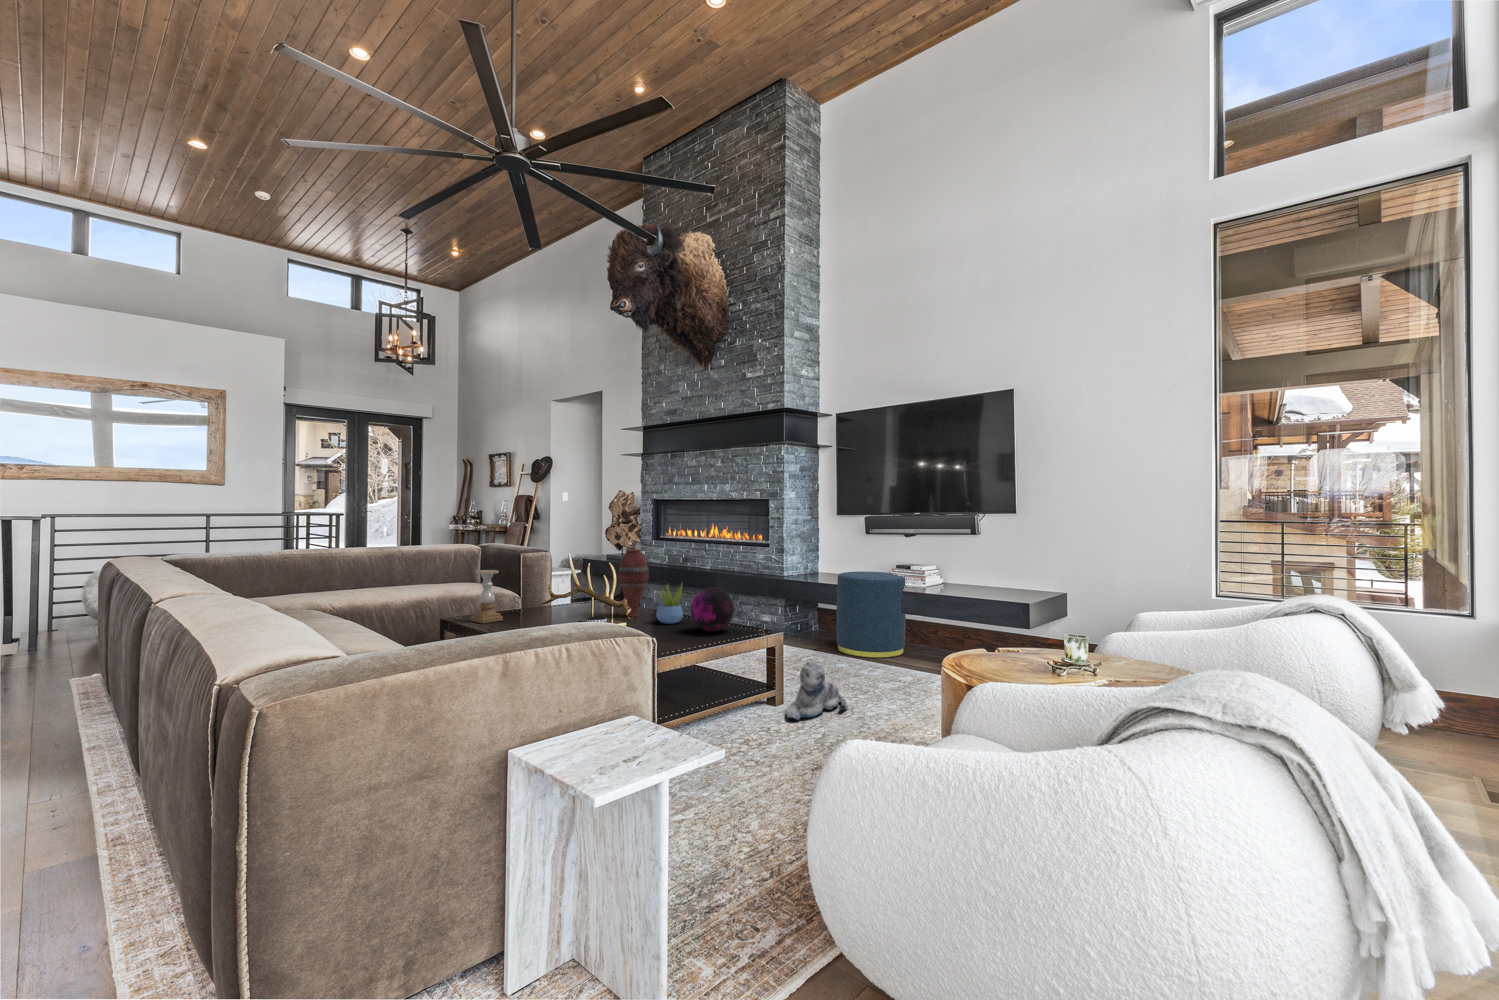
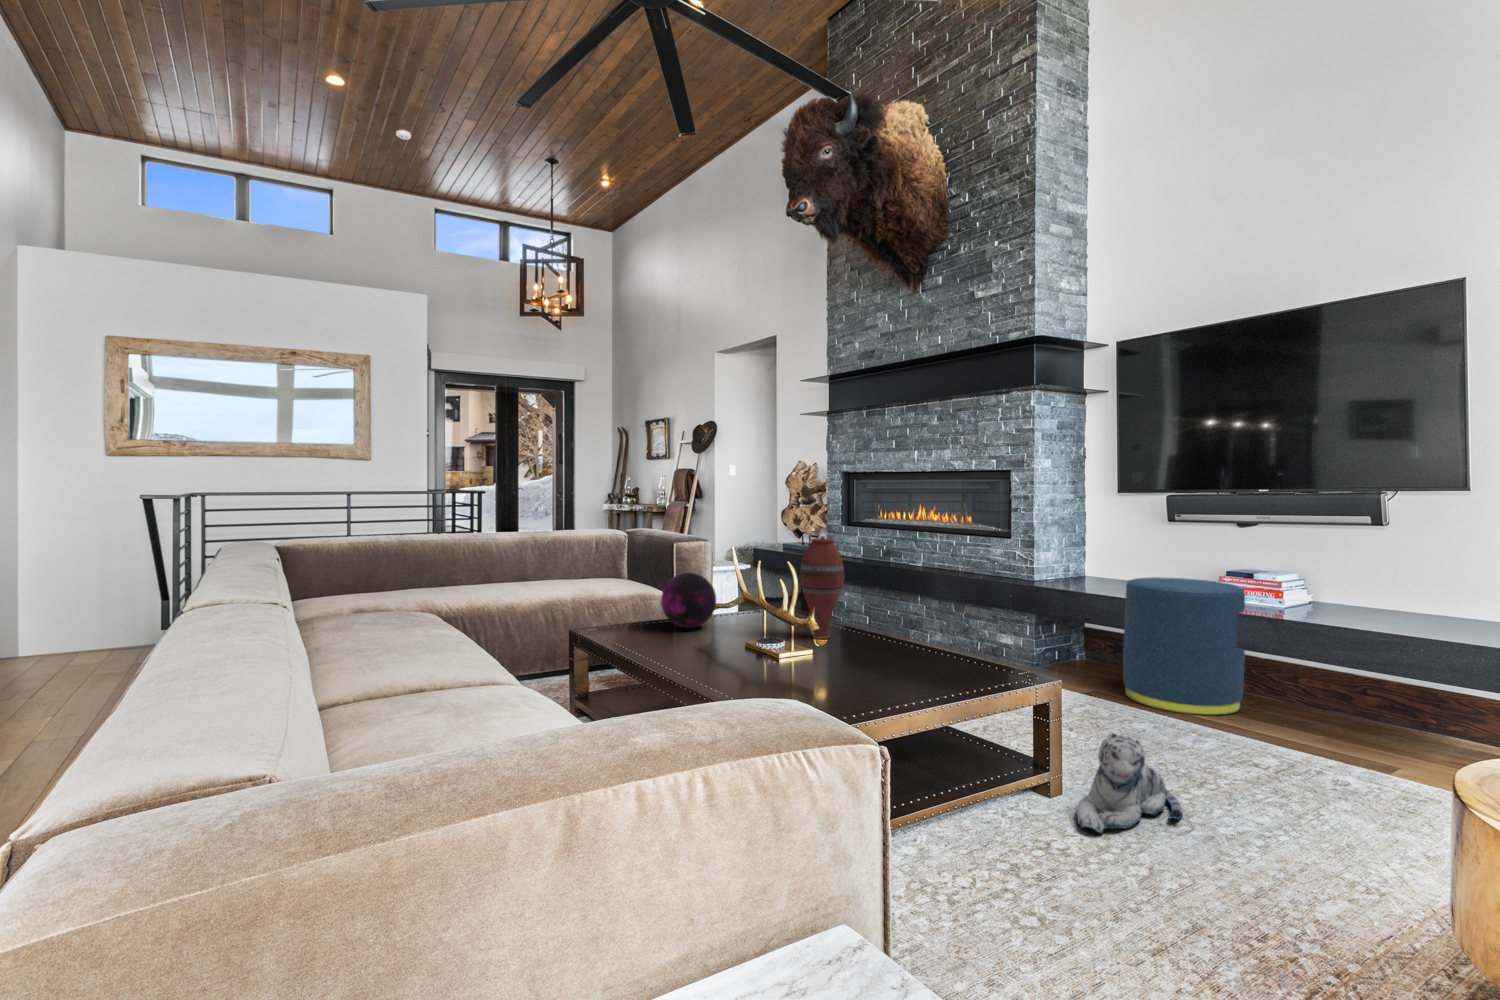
candle holder: present [470,570,503,623] -> none [598,565,640,640]
succulent plant: present [656,586,683,624] -> none [857,590,898,654]
decorative orb: present [691,587,734,632] -> present [661,573,716,628]

